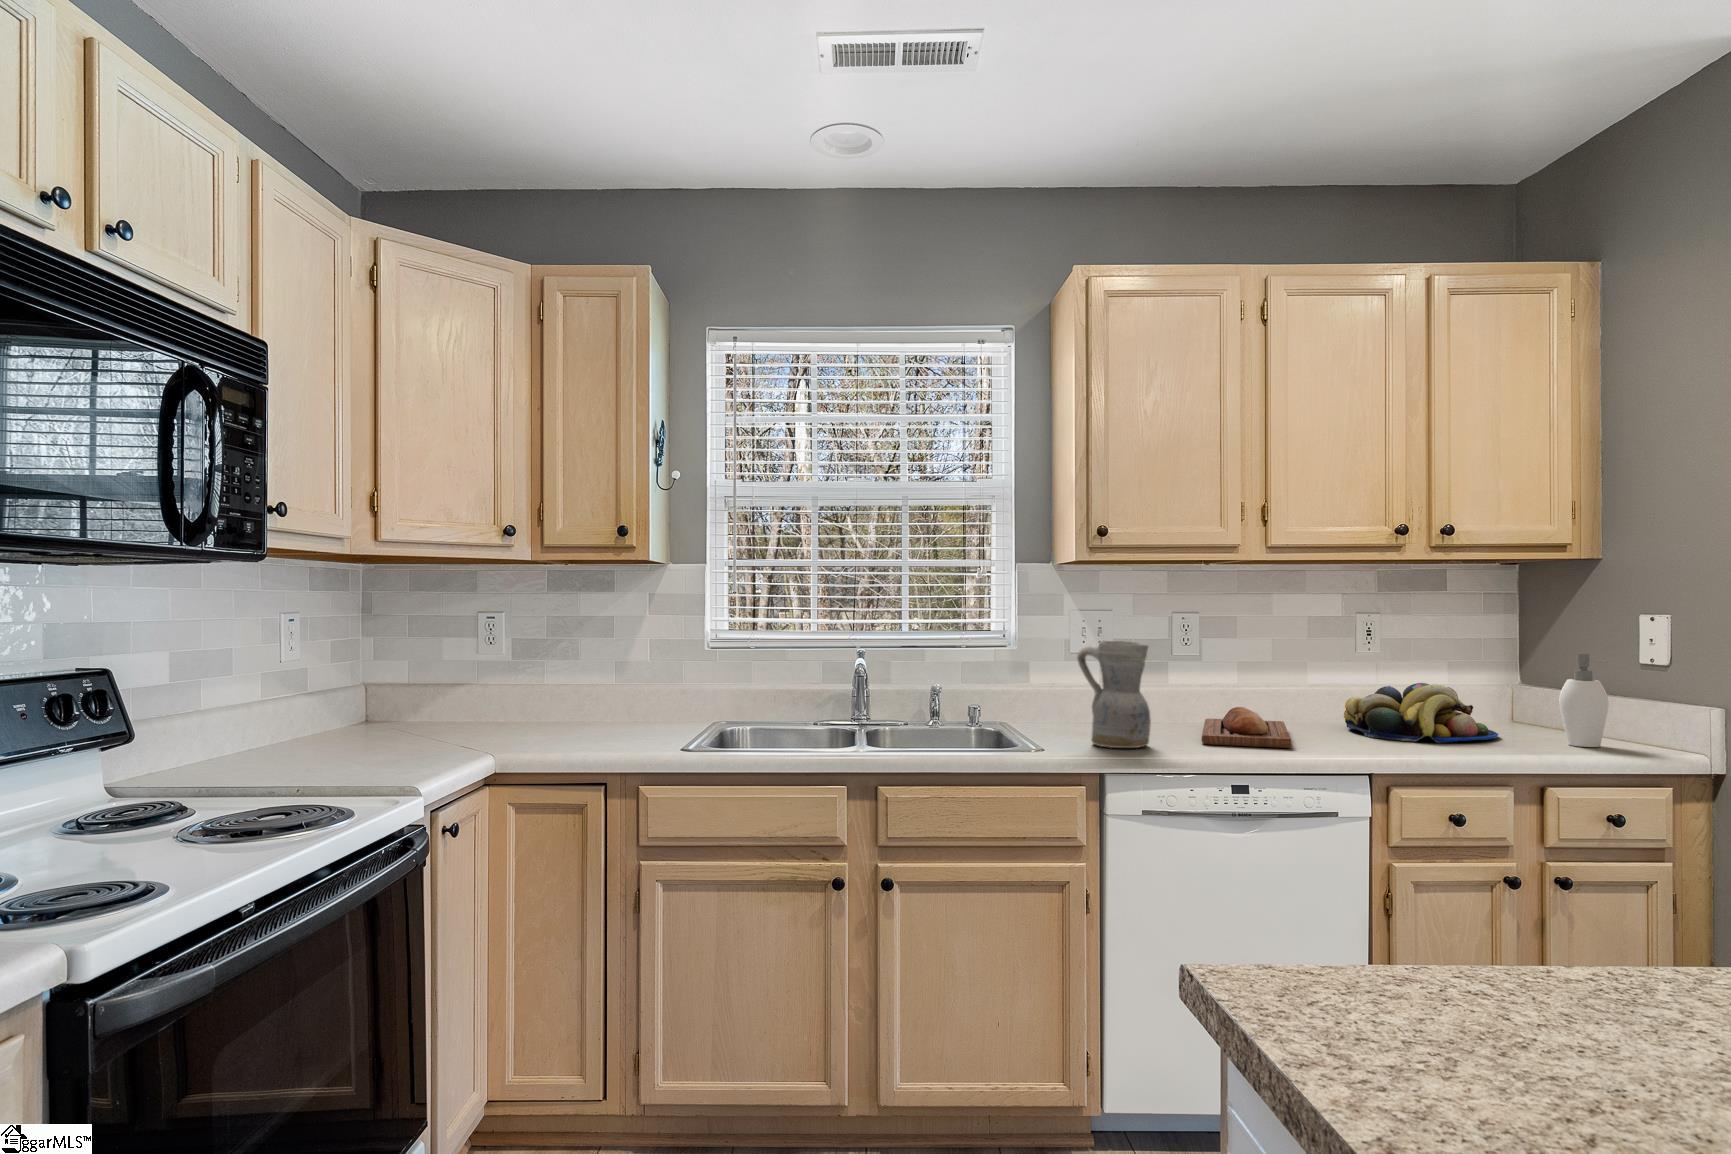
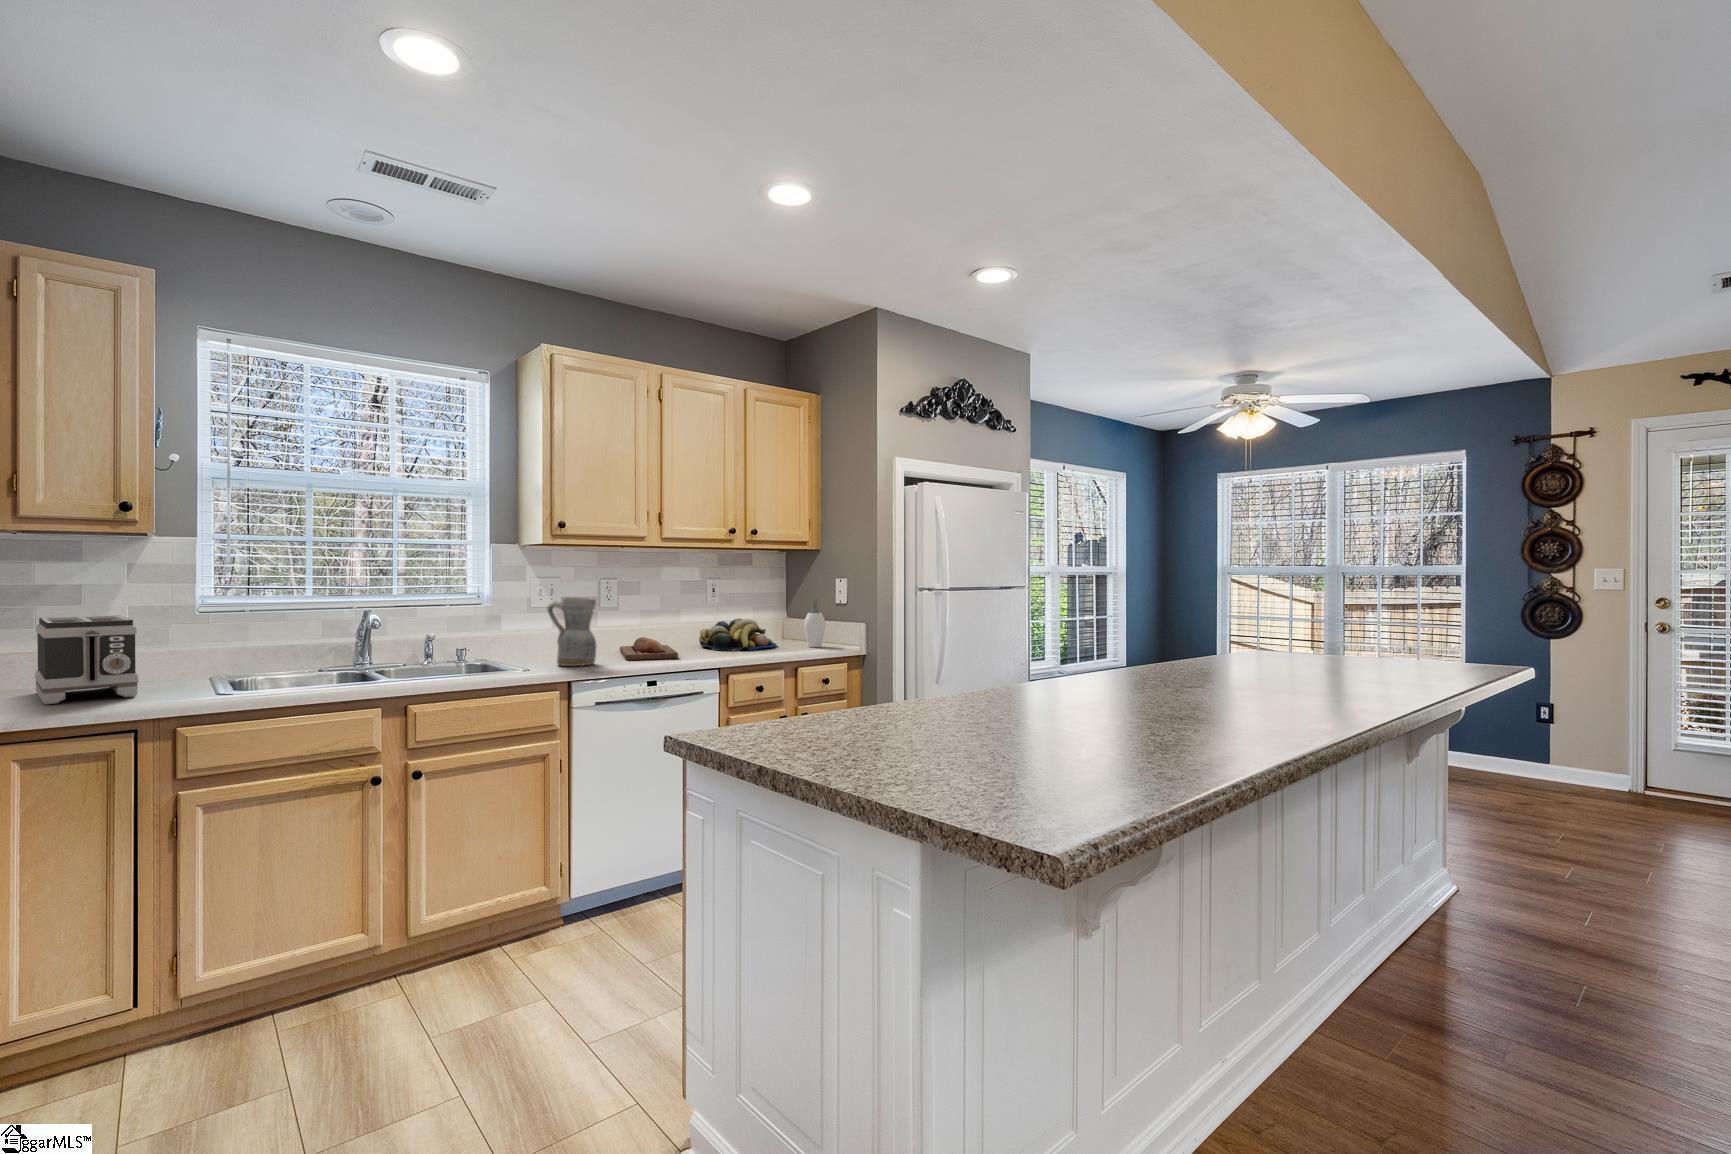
toaster: none [544,650,634,745] -> present [35,615,138,704]

